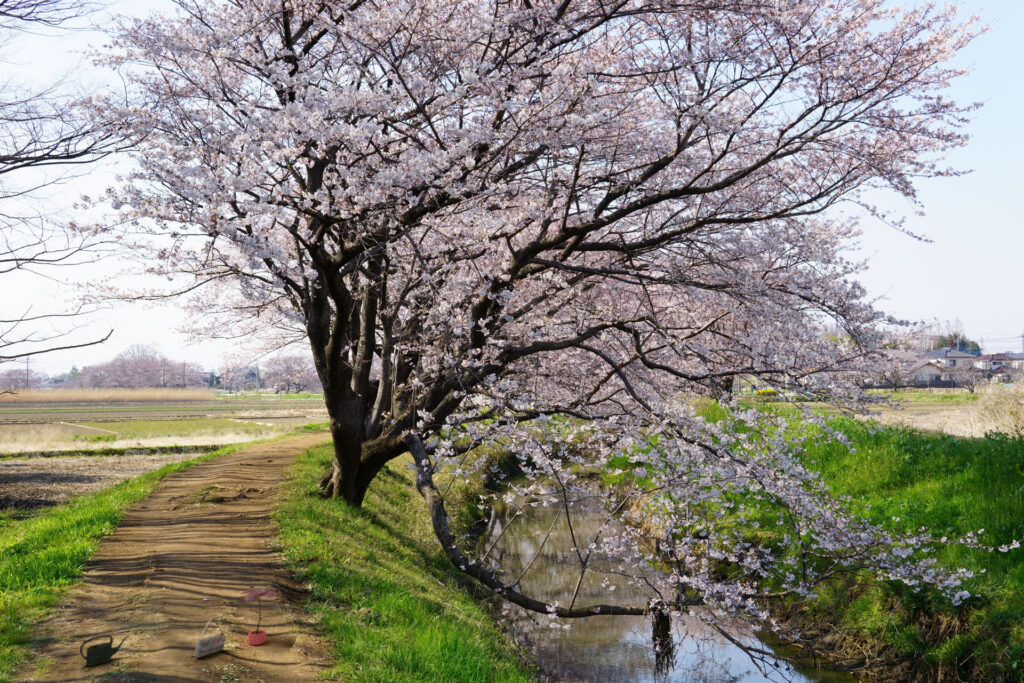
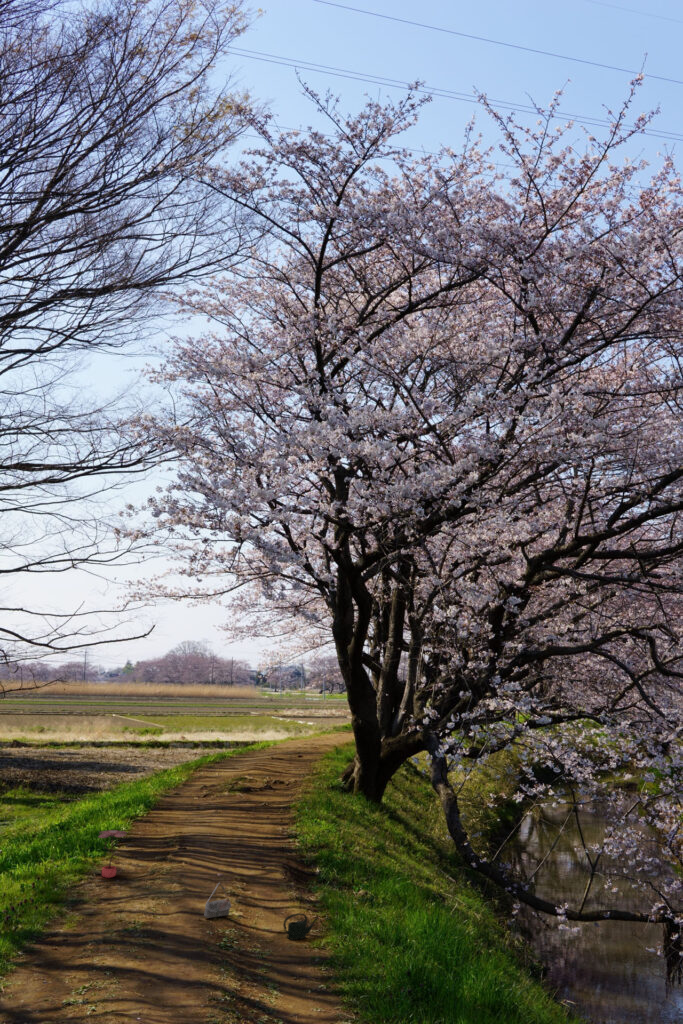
potted plant: present [241,588,279,645] -> present [98,830,127,878]
watering can: present [80,634,129,666] -> present [283,913,318,940]

